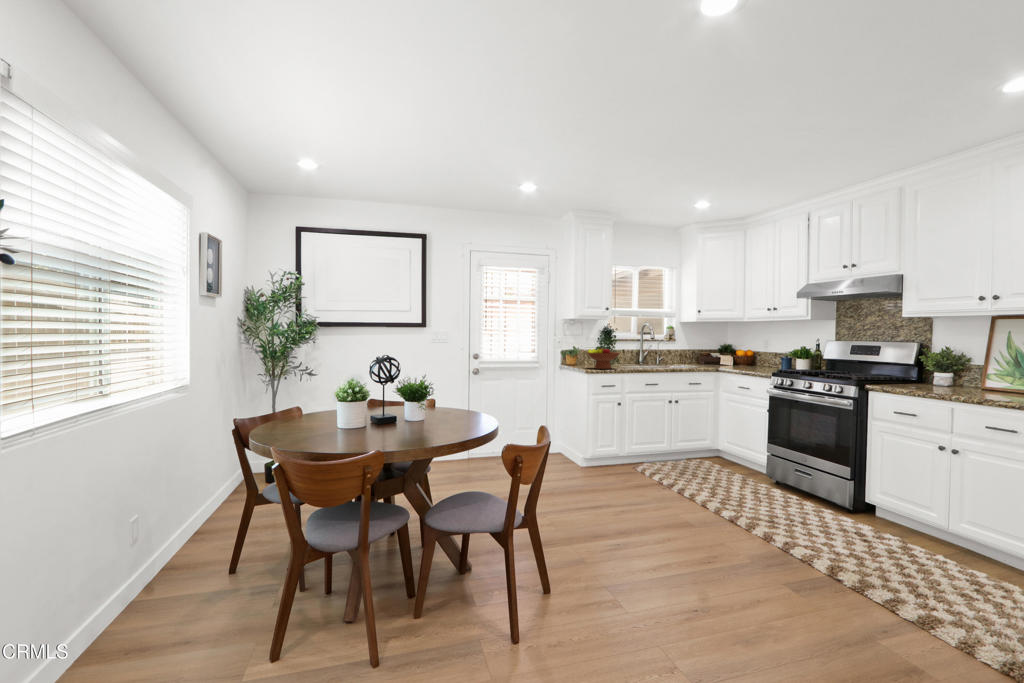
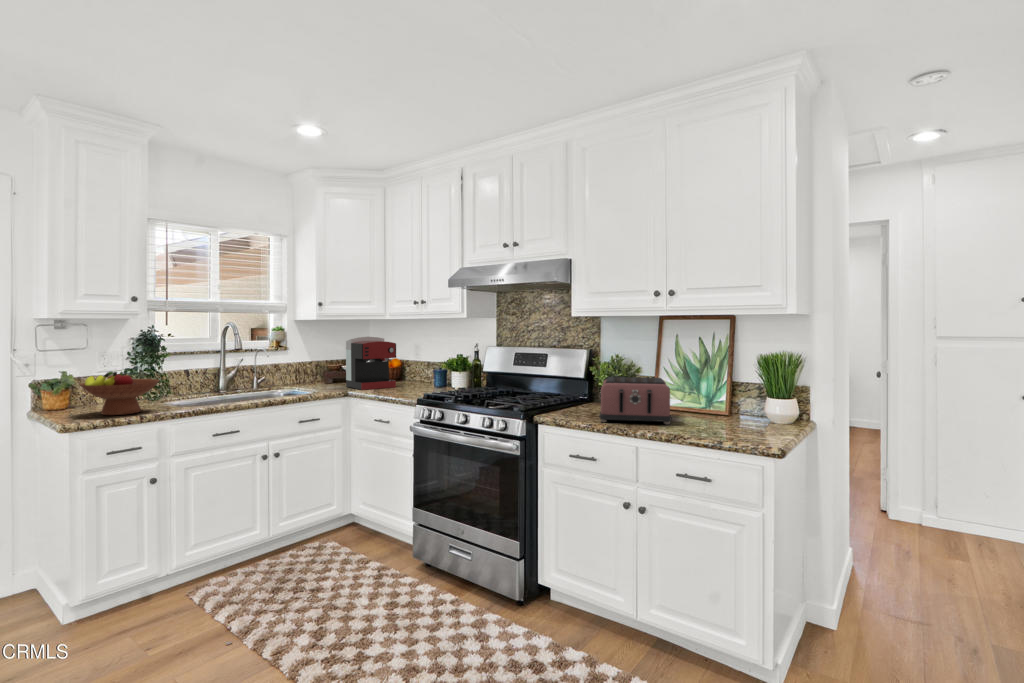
coffee maker: none [715,333,753,368] -> present [346,337,396,390]
toaster: none [921,361,991,395] -> present [599,377,671,424]

